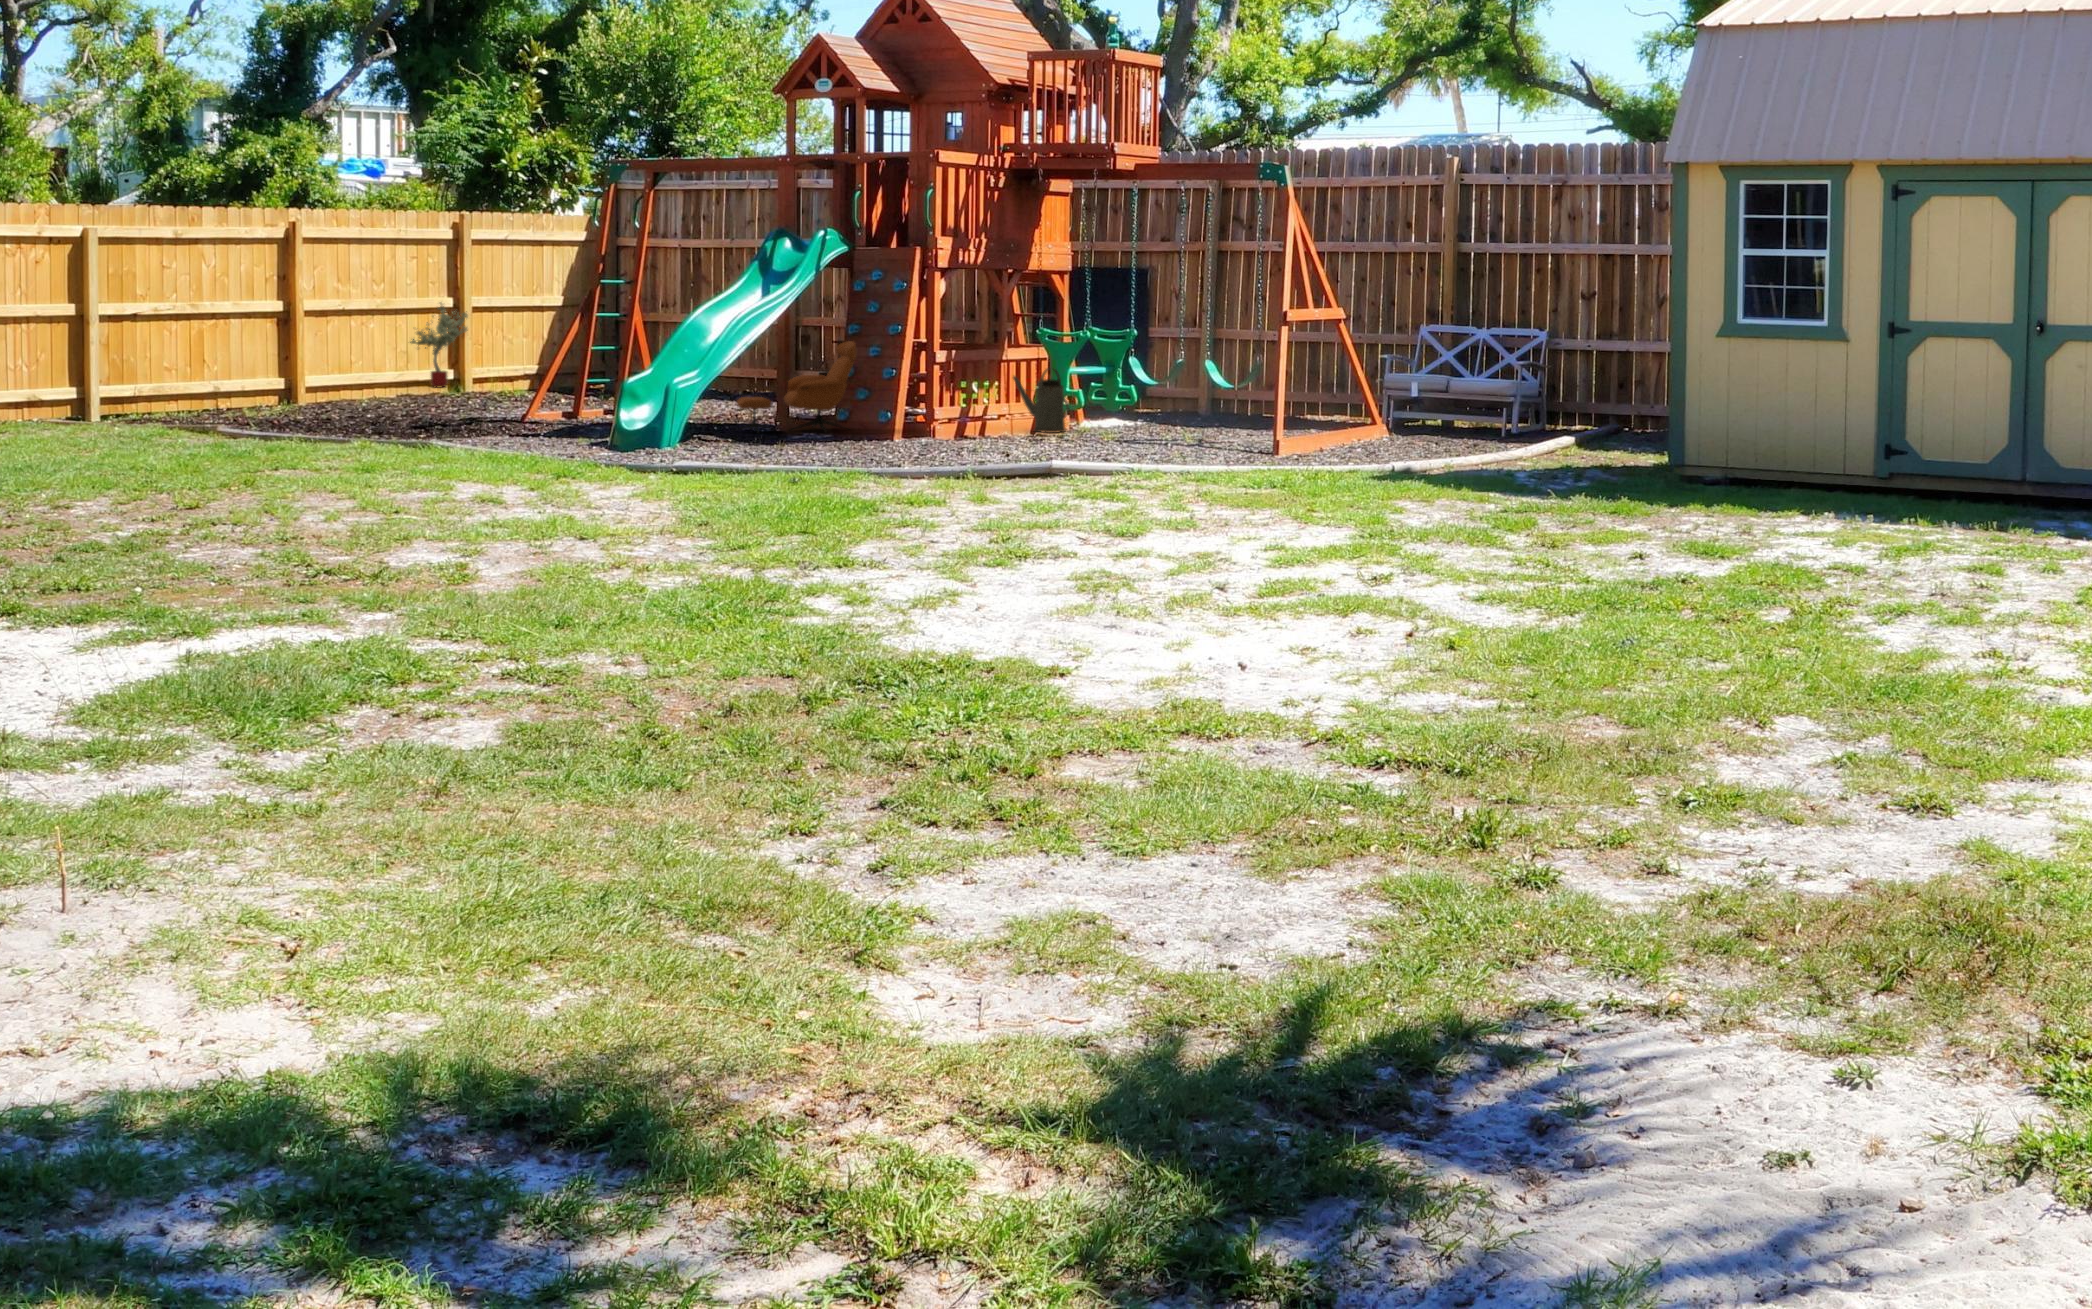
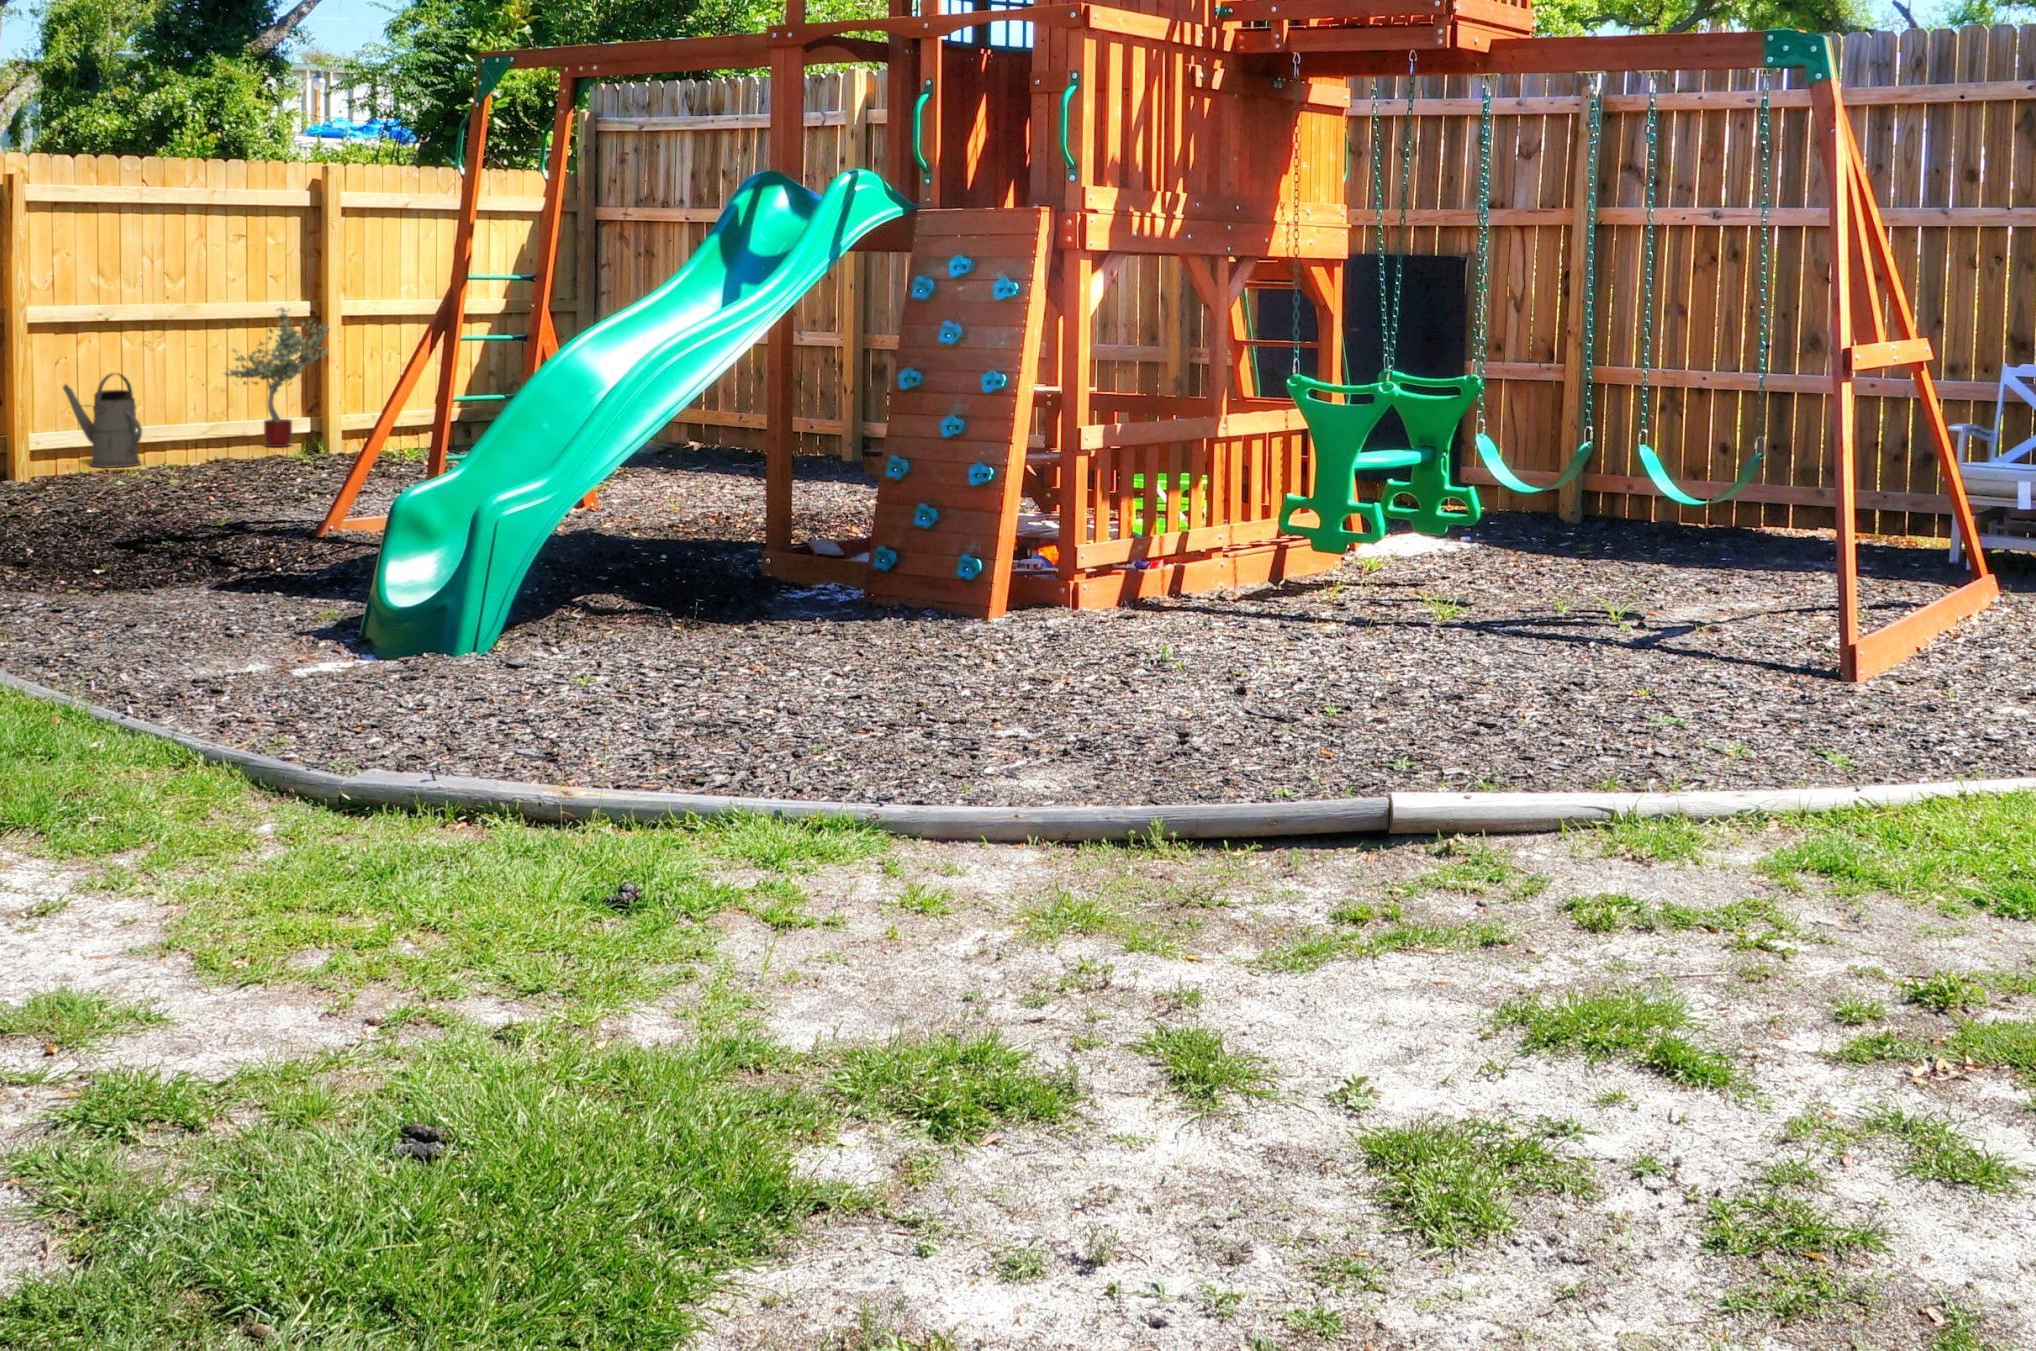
lounge chair: present [737,341,856,432] -> none [667,401,922,593]
watering can: present [1013,368,1070,433] -> present [63,373,142,468]

